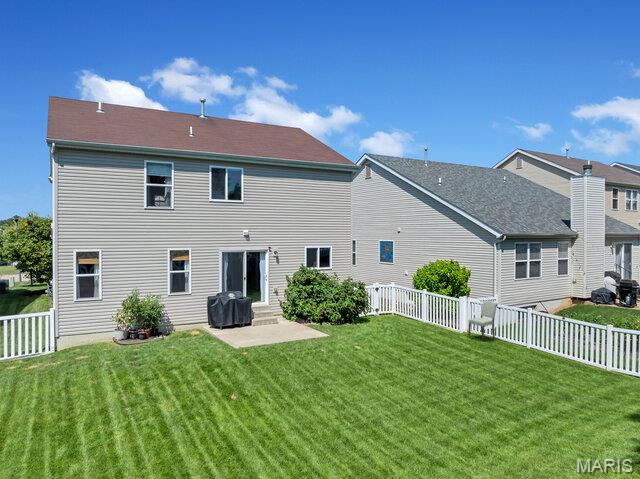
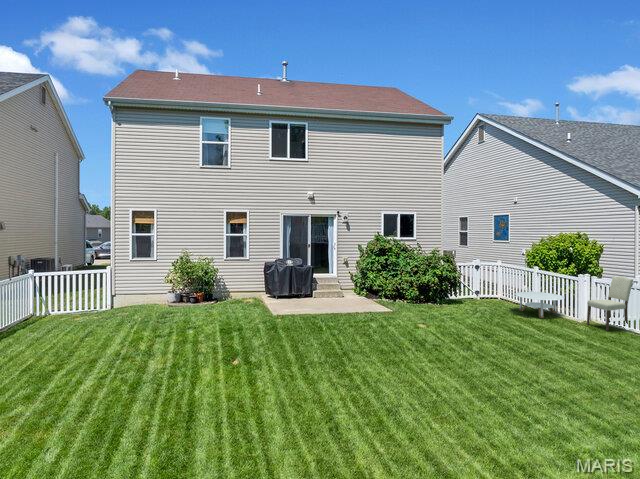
round table: none [417,312,452,333] -> present [515,292,565,318]

